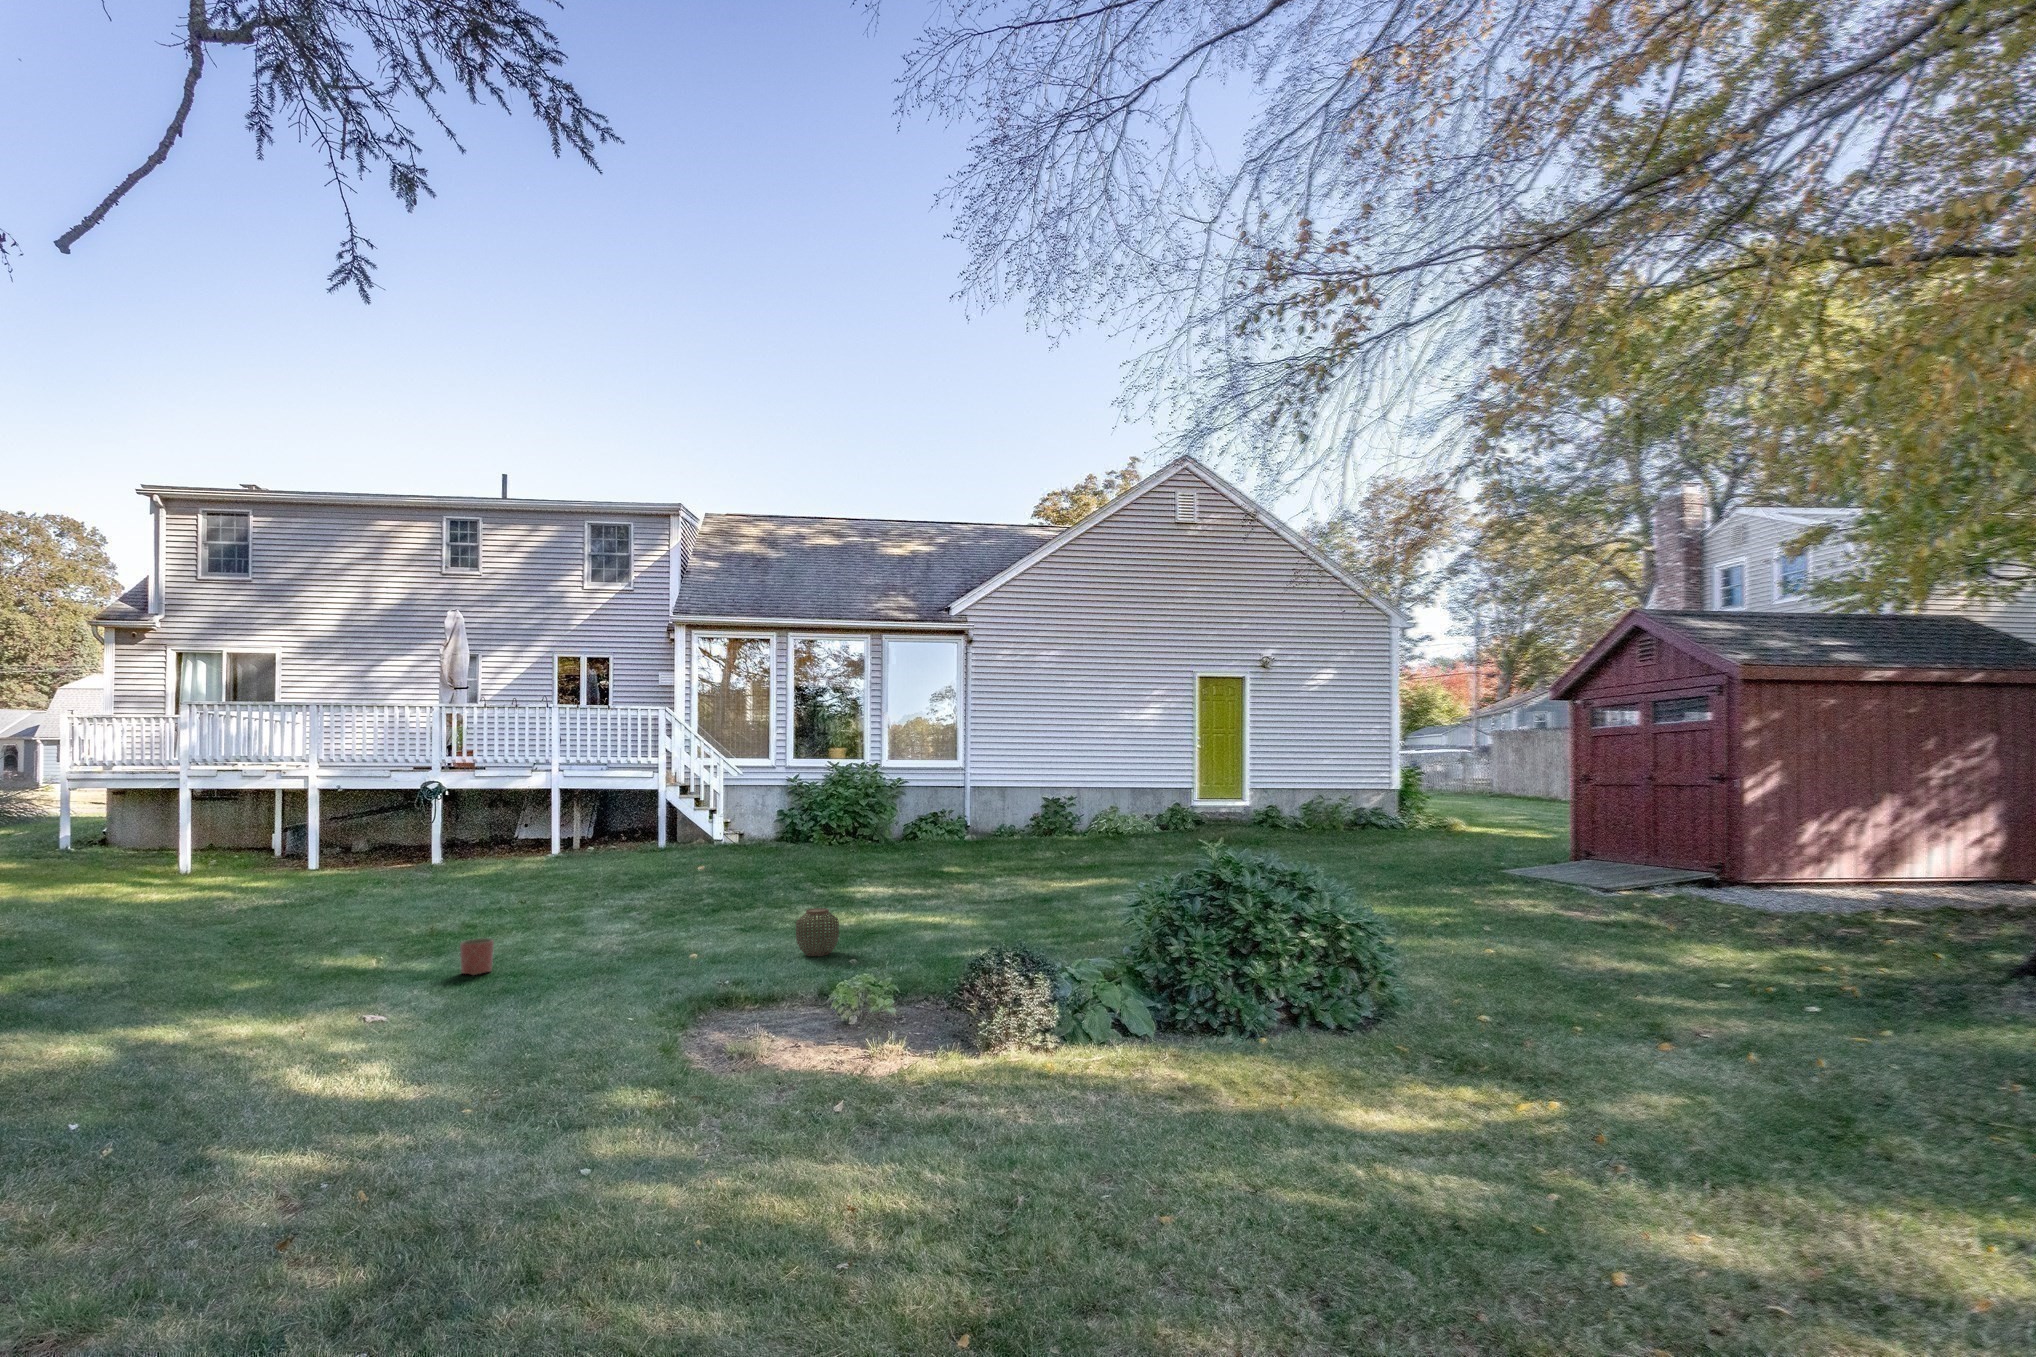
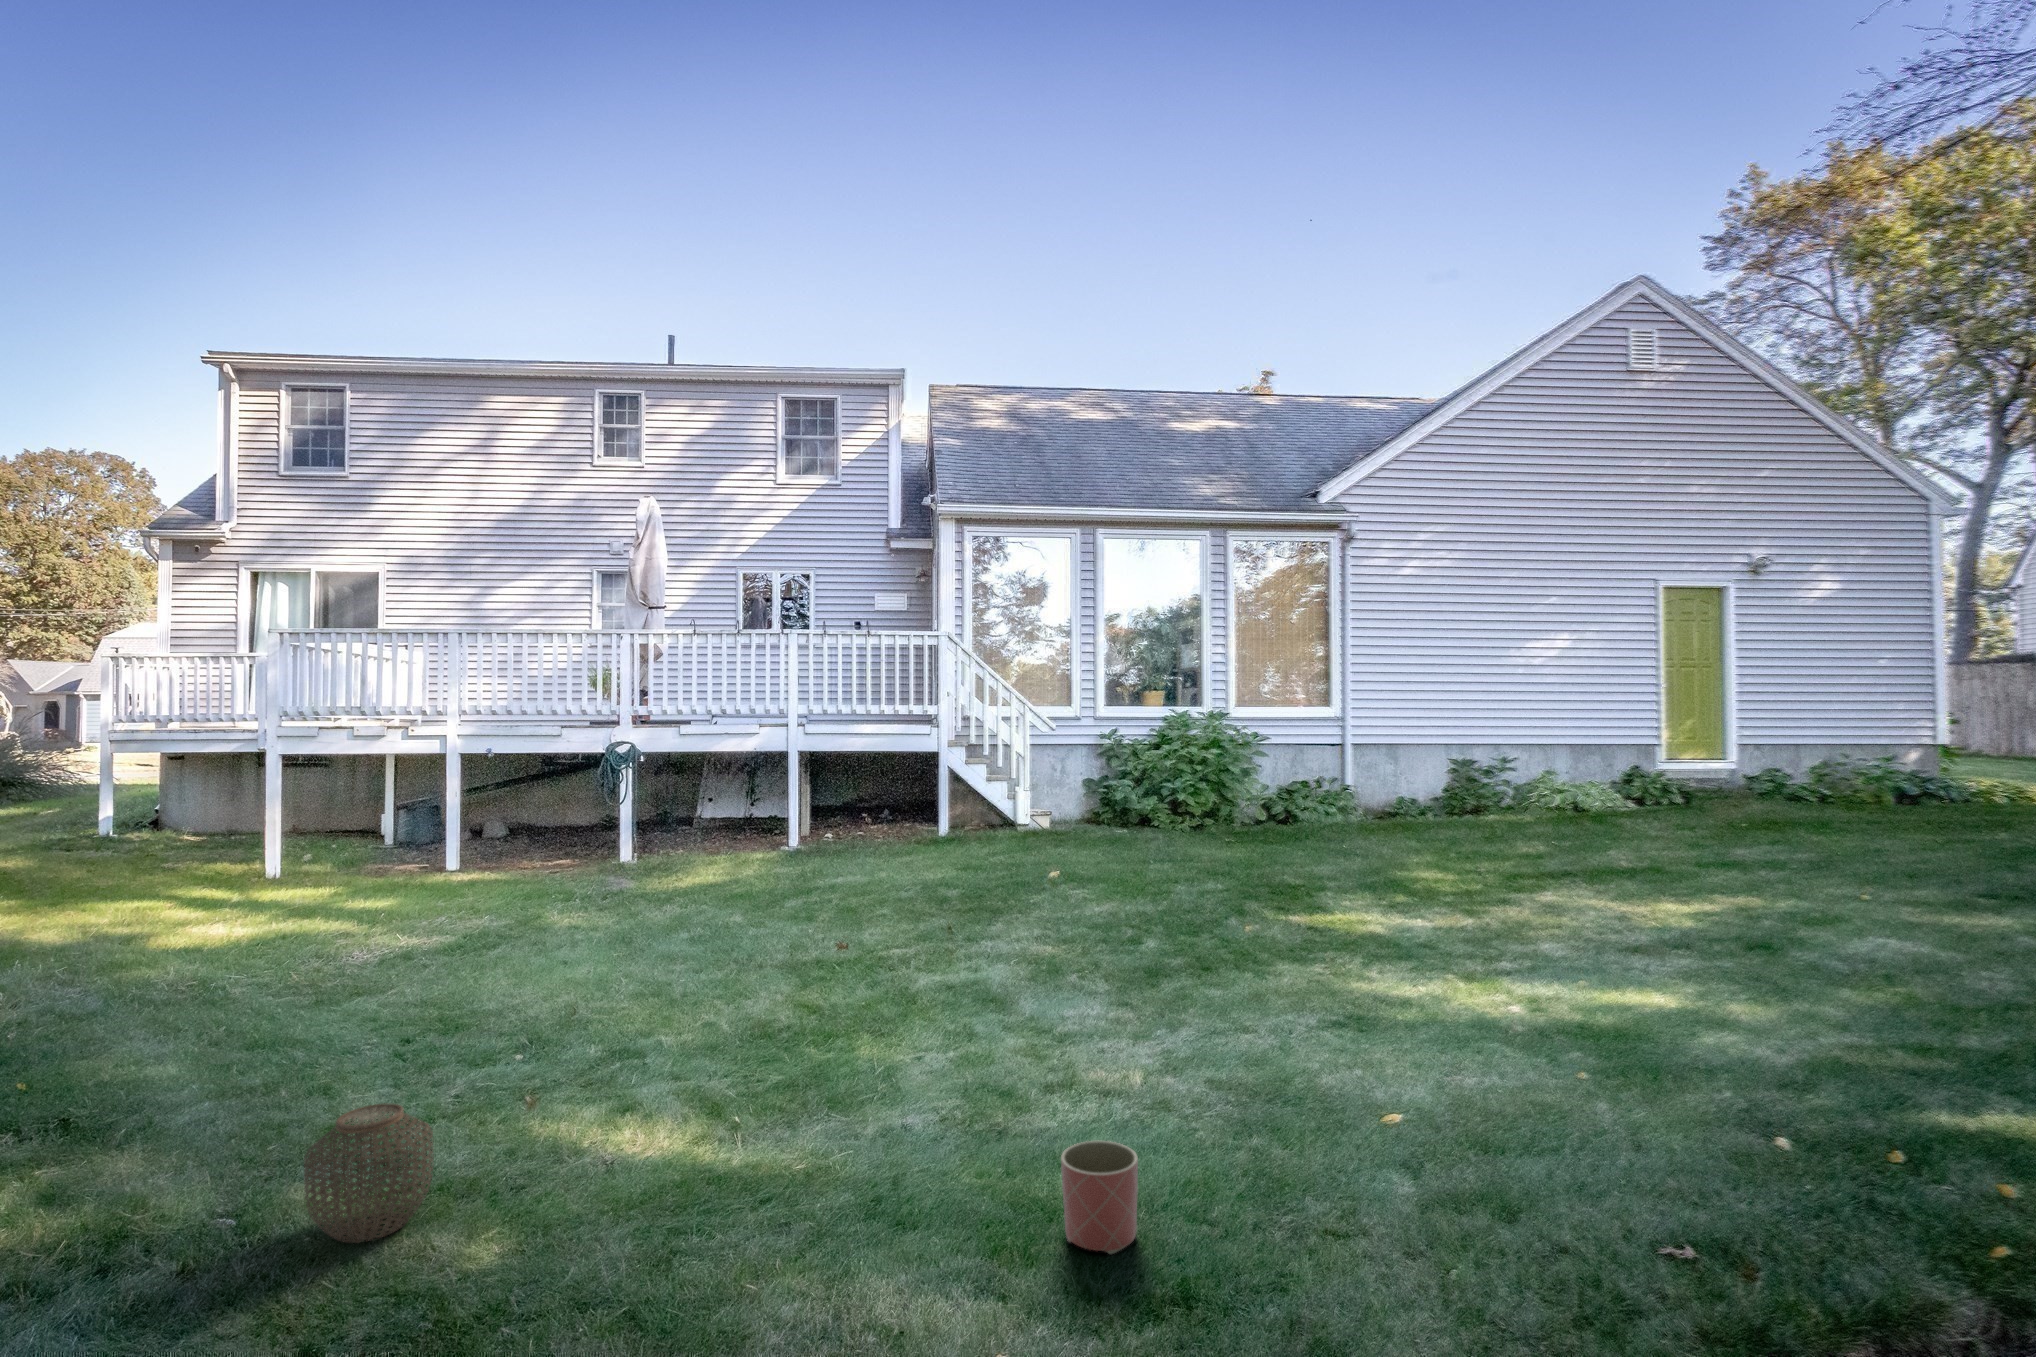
woven basket: present [796,908,839,956] -> present [304,1103,433,1242]

